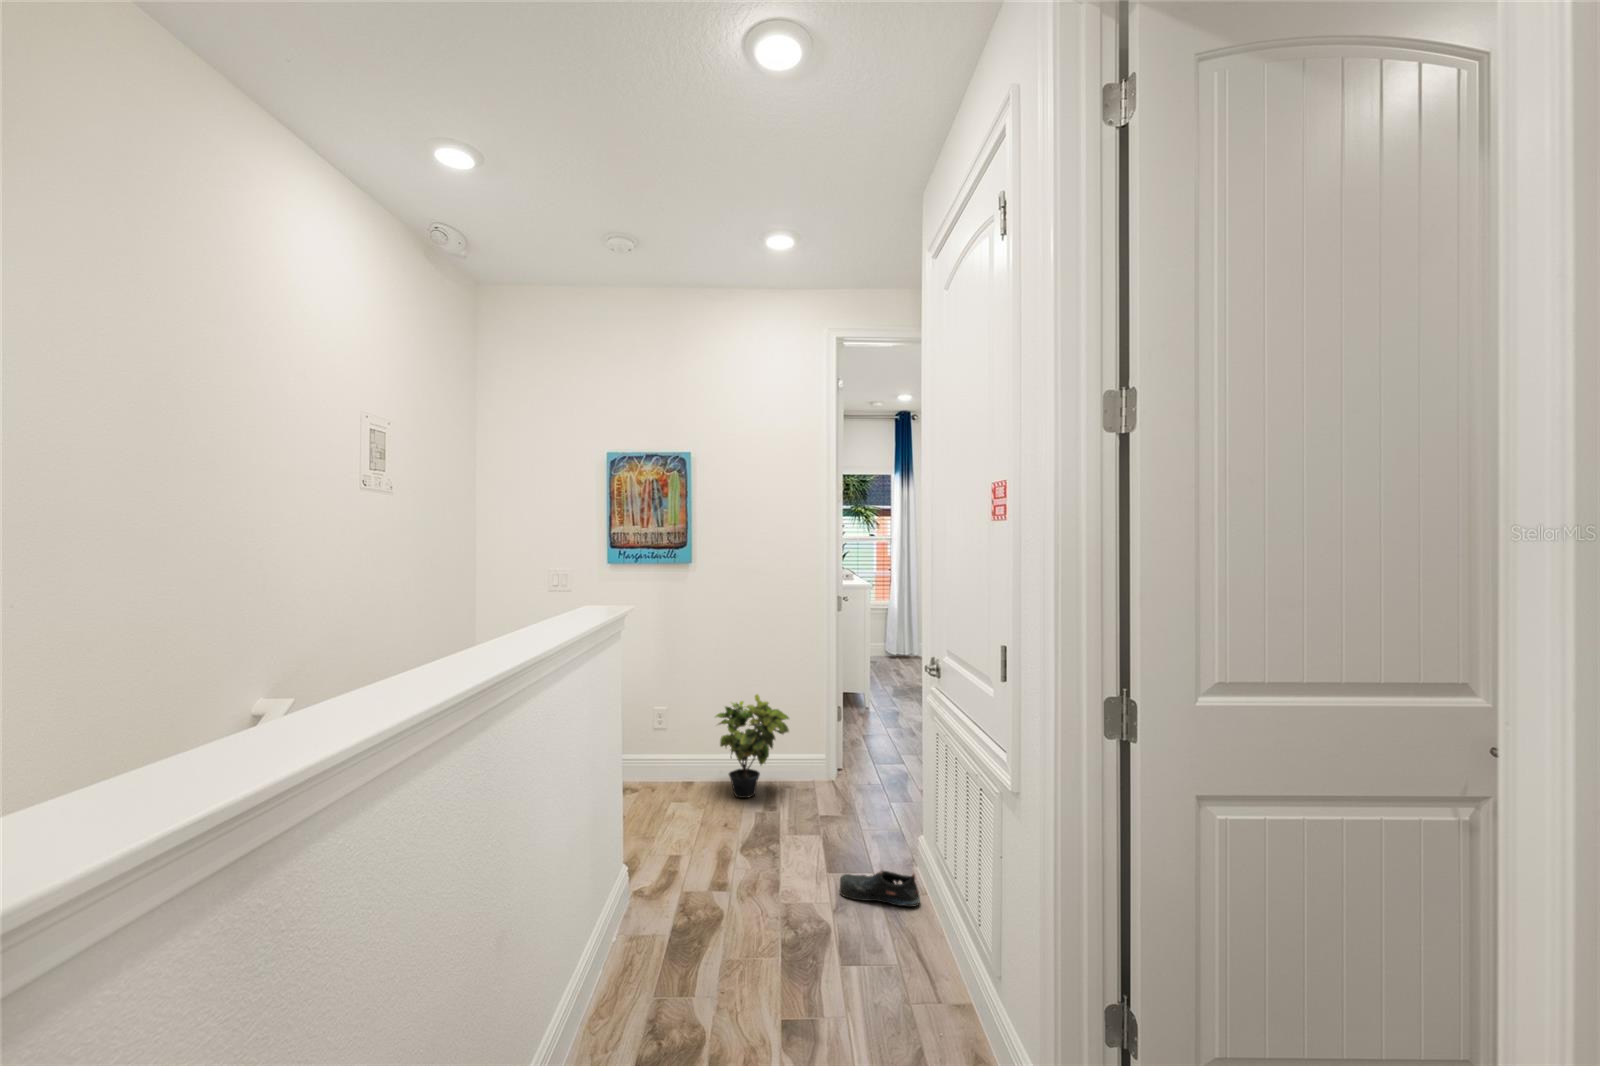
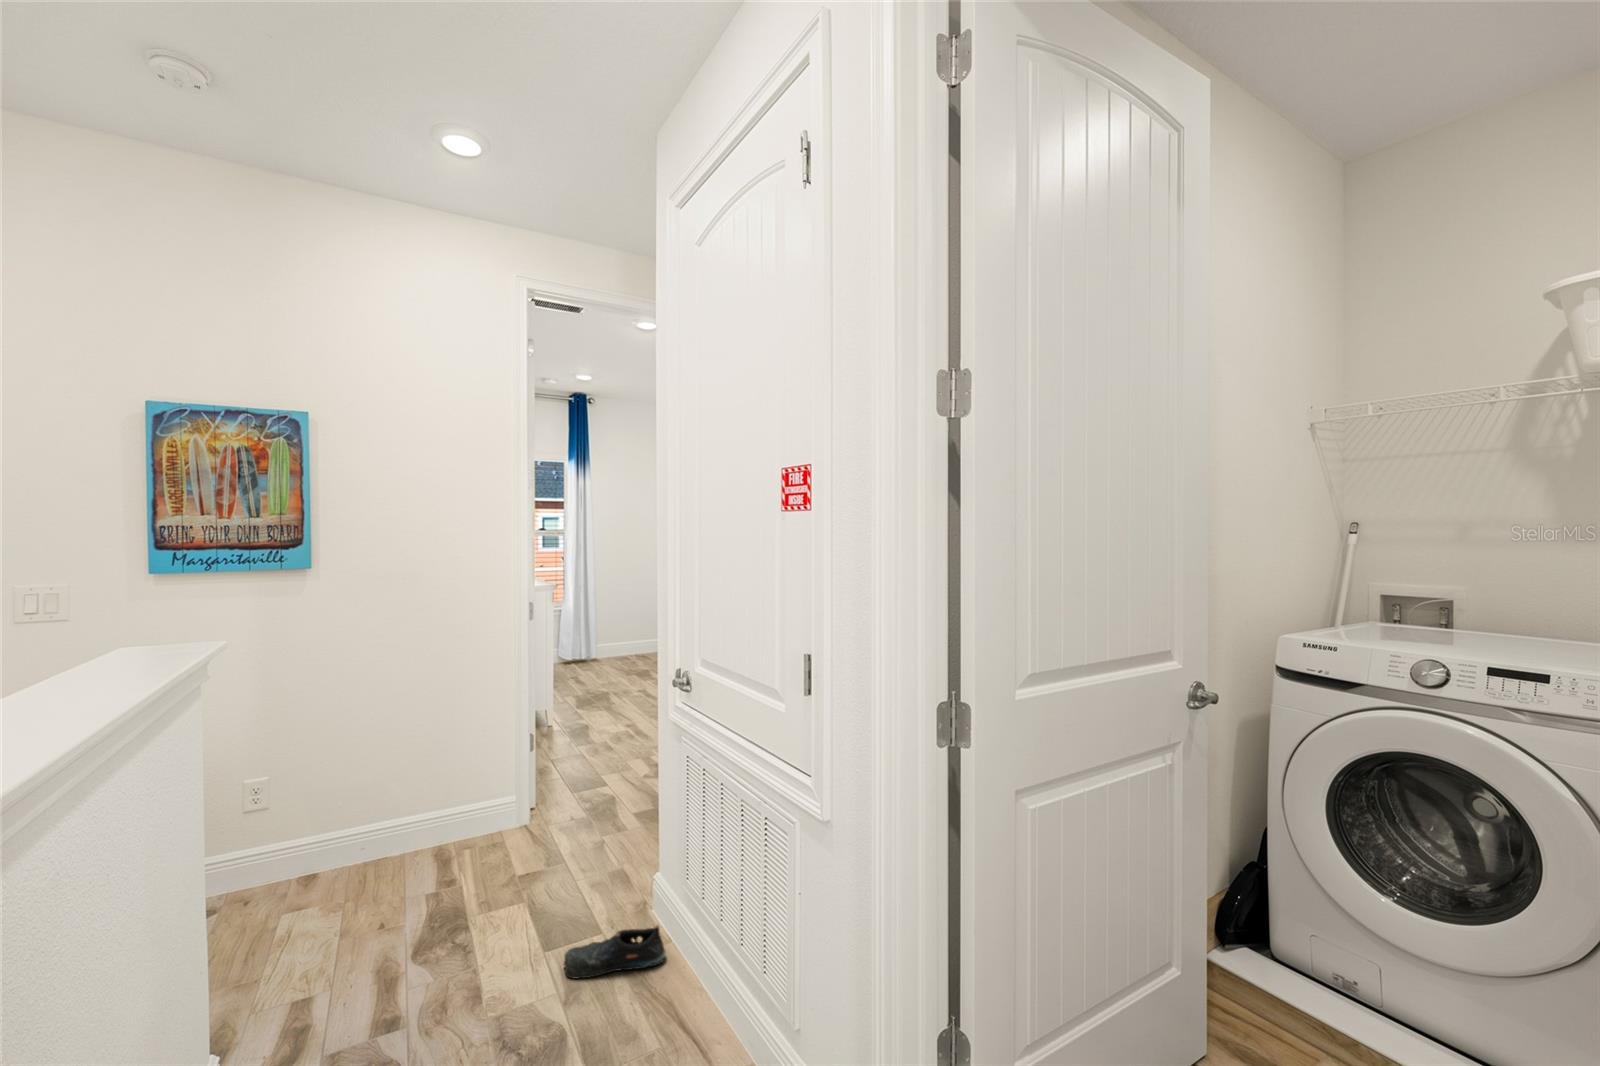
potted plant: present [716,694,789,798] -> none [351,736,467,878]

